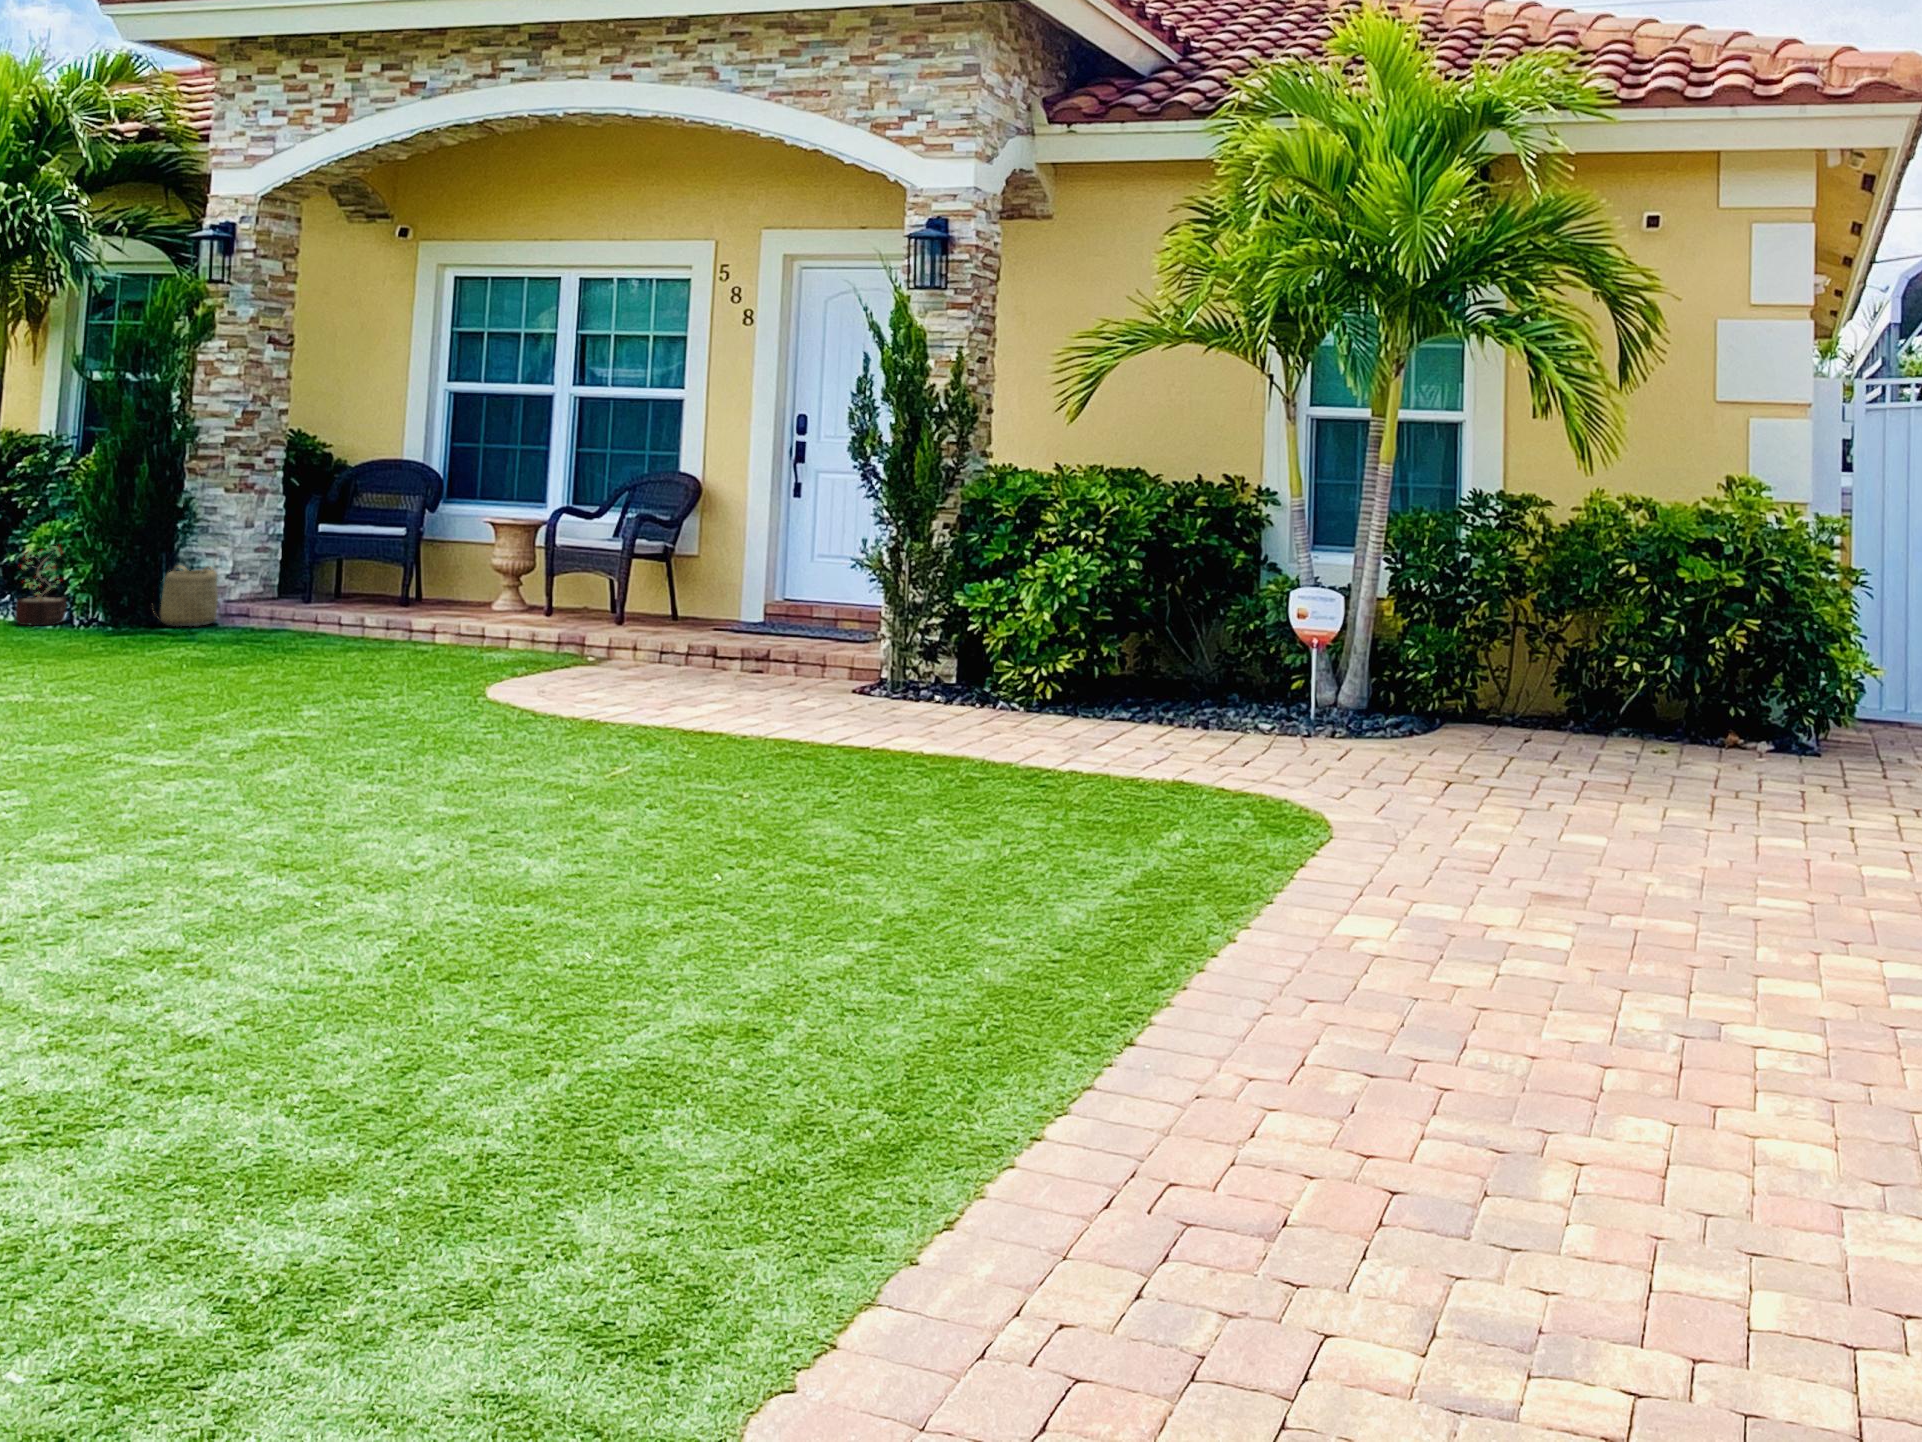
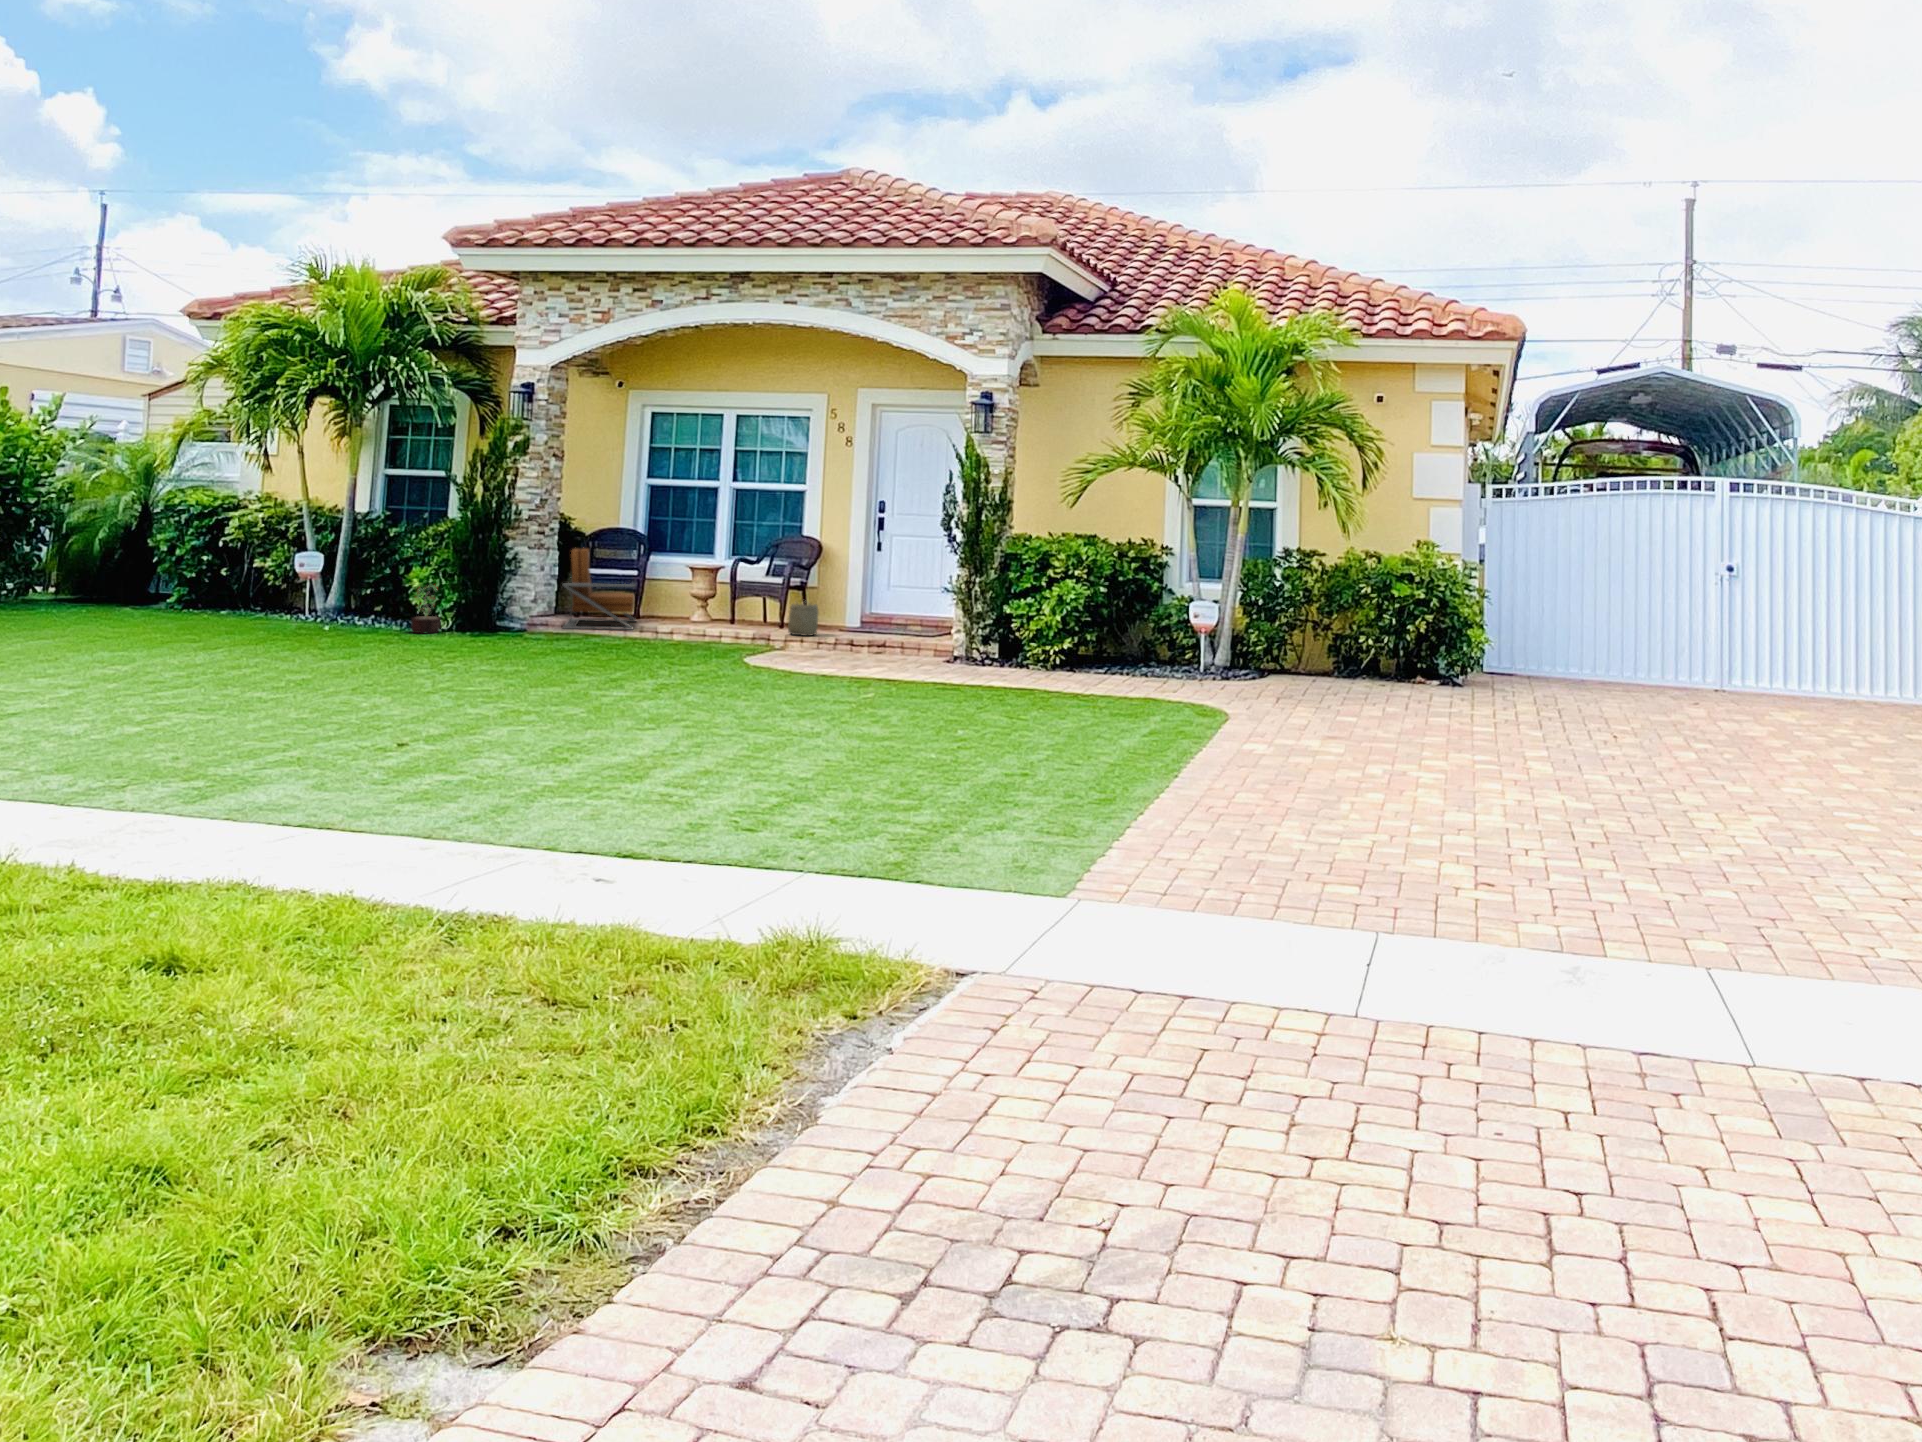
lounge chair: none [279,487,426,622] -> present [563,549,636,630]
basket: present [161,565,218,626] -> present [788,602,819,636]

